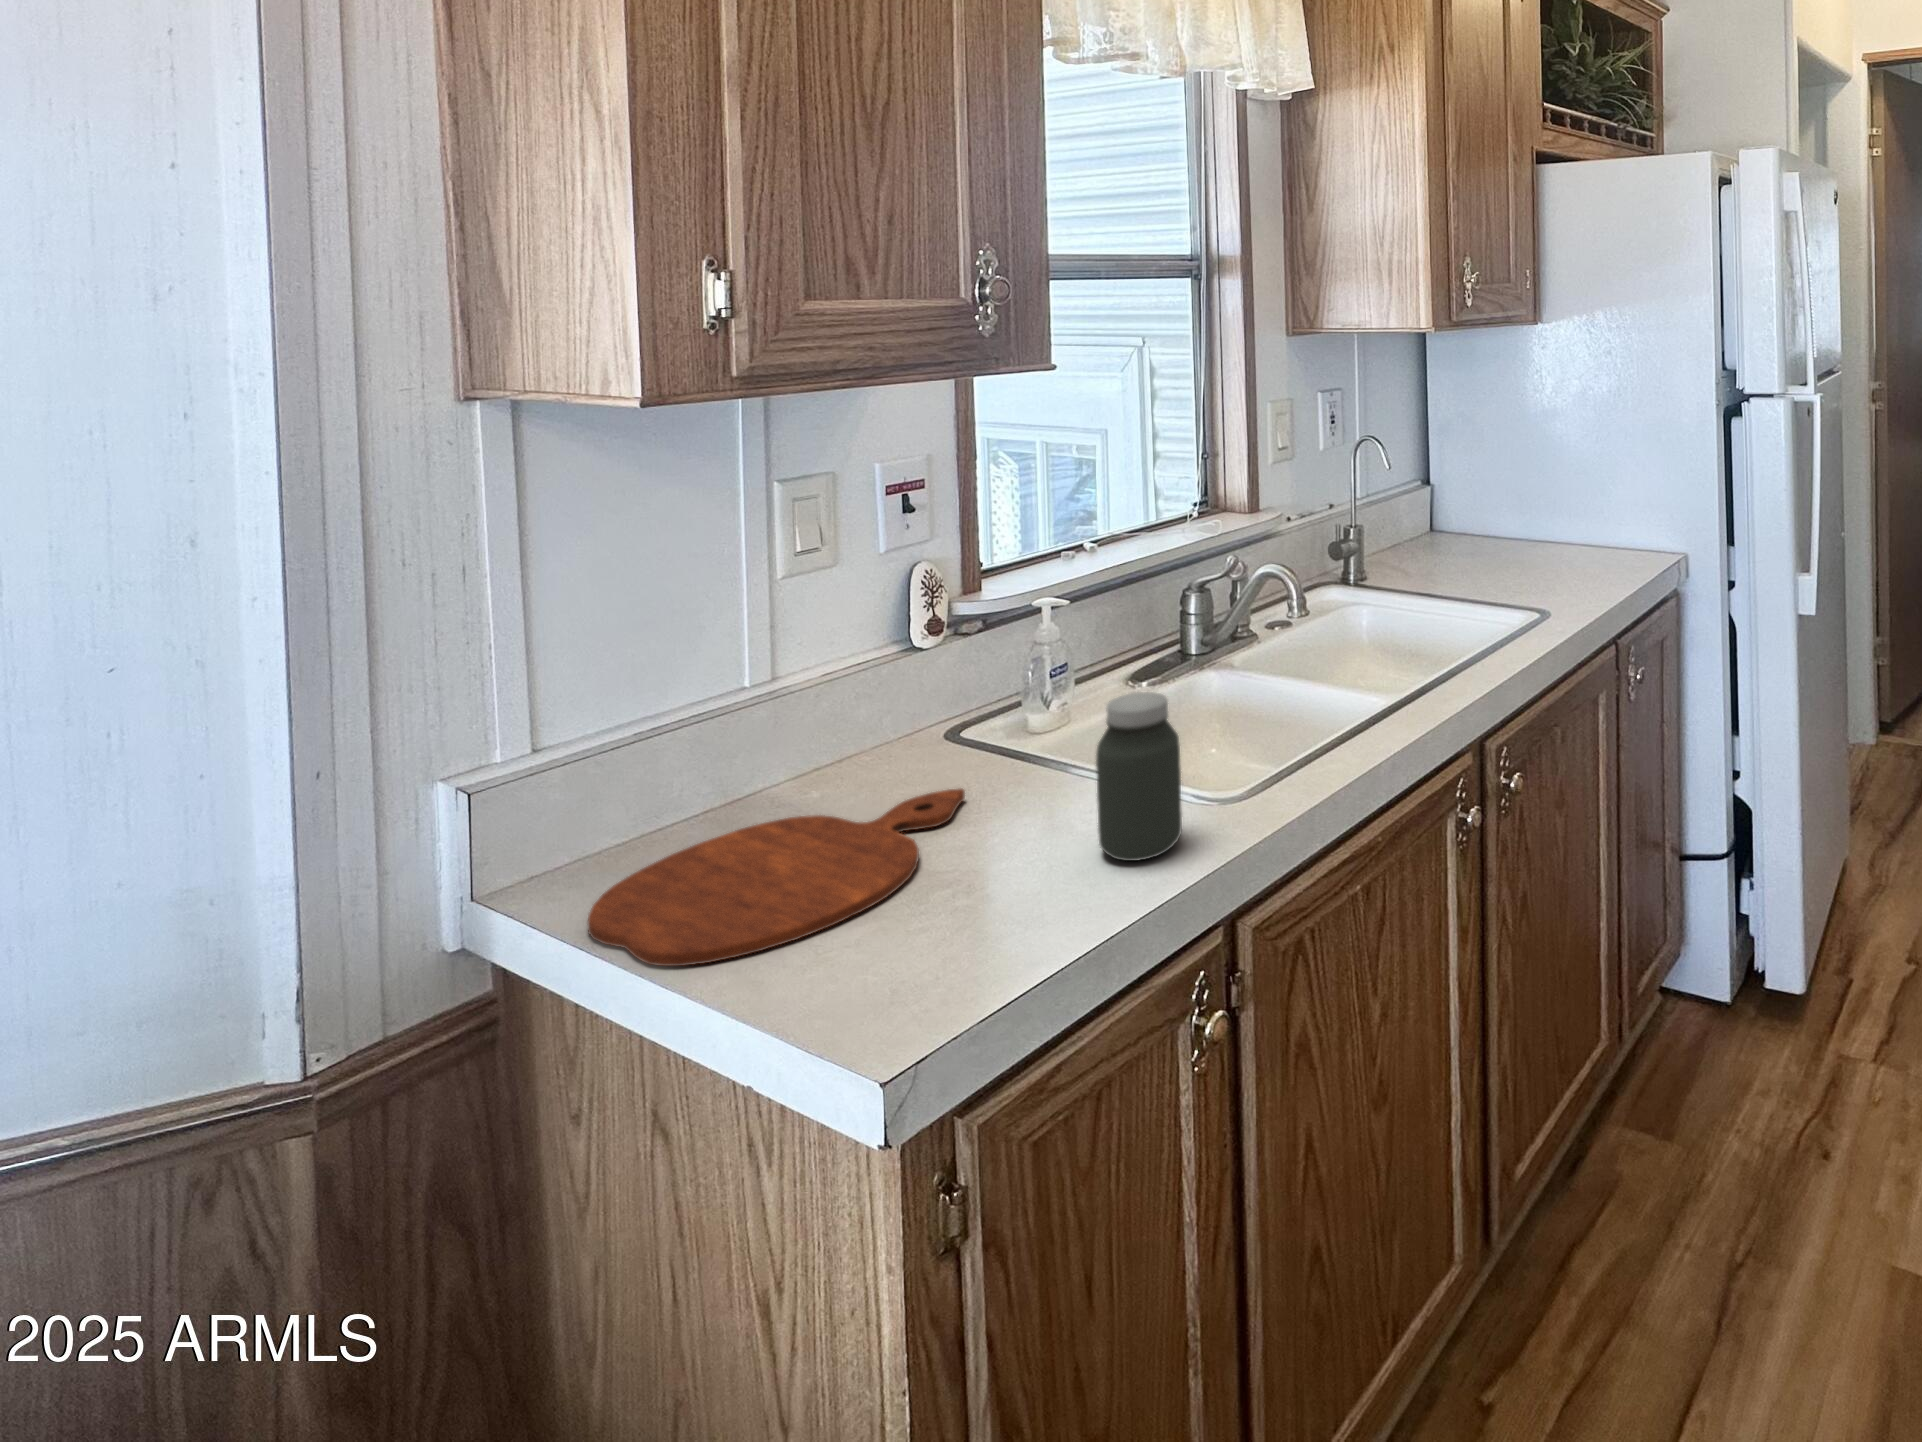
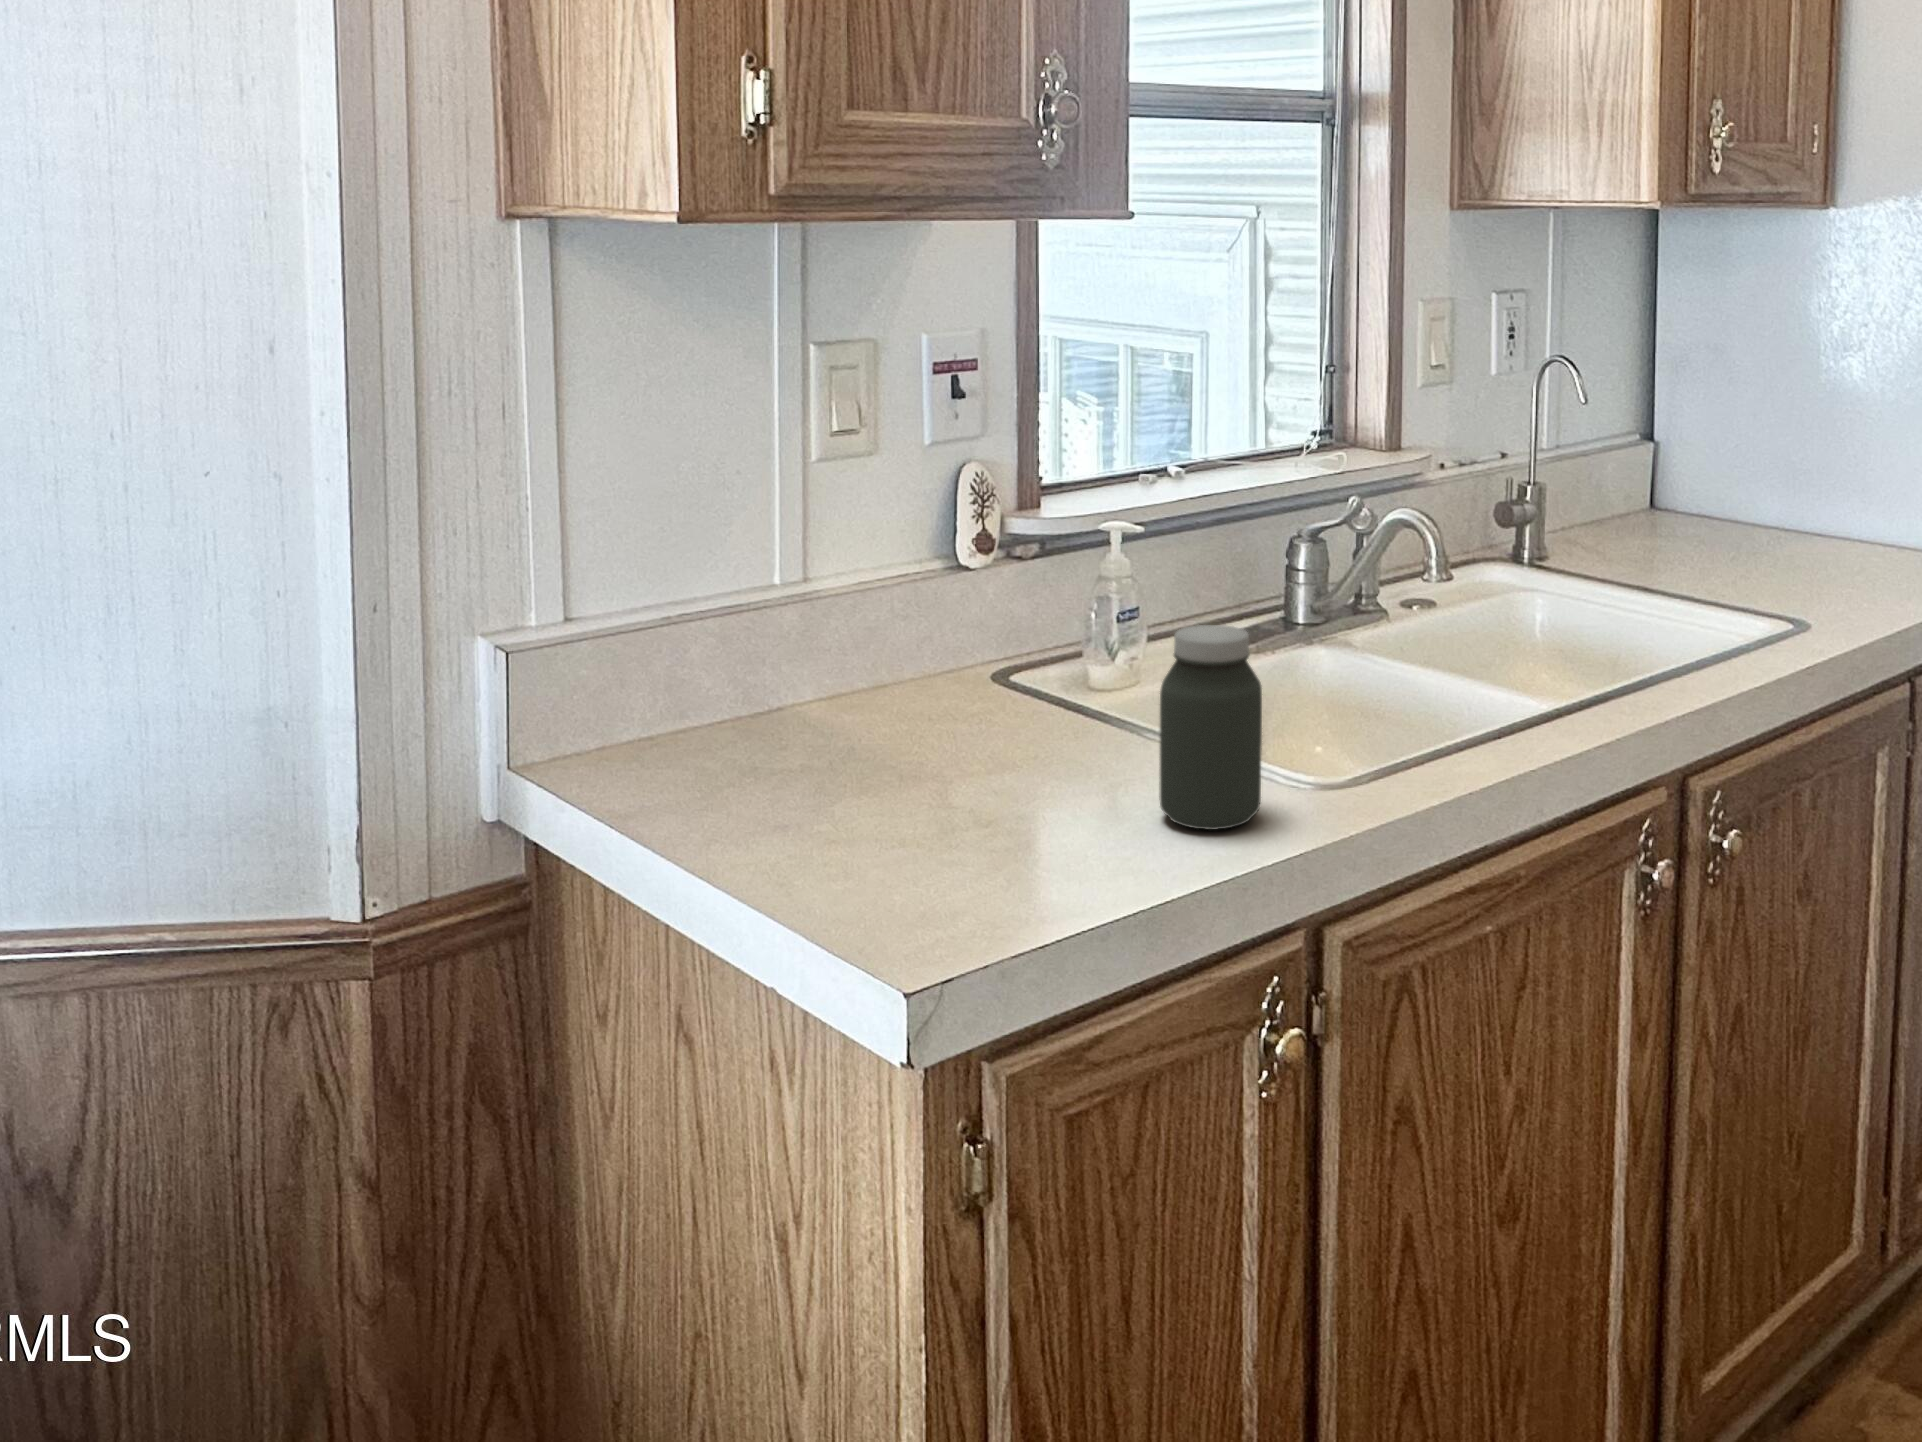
cutting board: present [587,789,965,966] -> none [615,729,1008,856]

